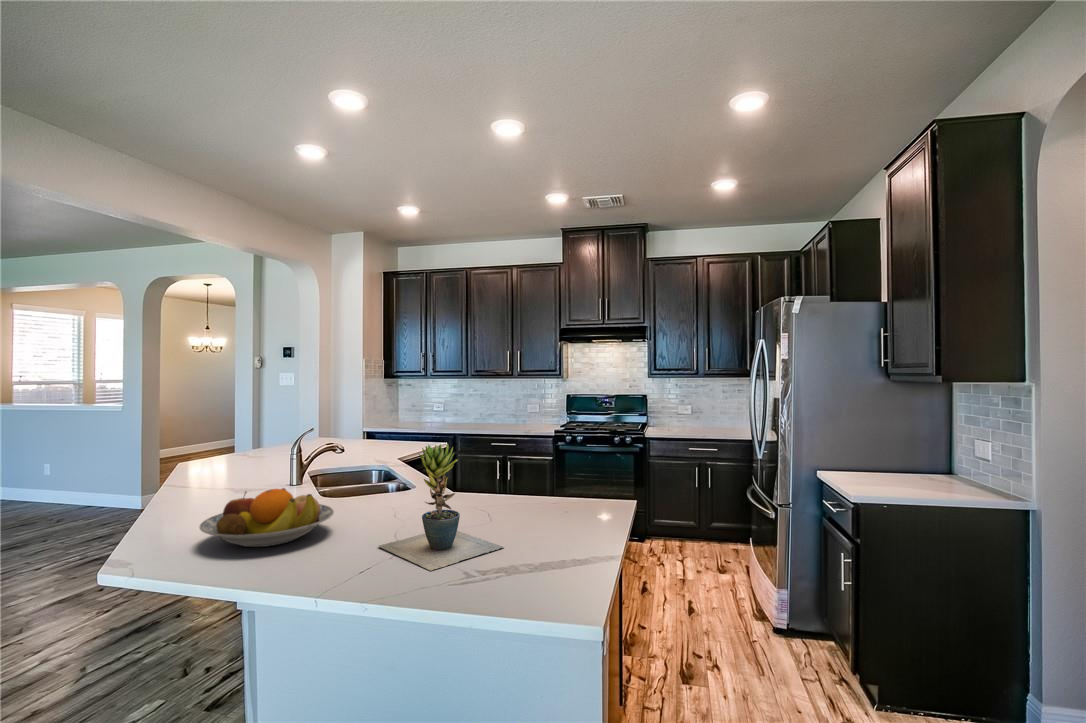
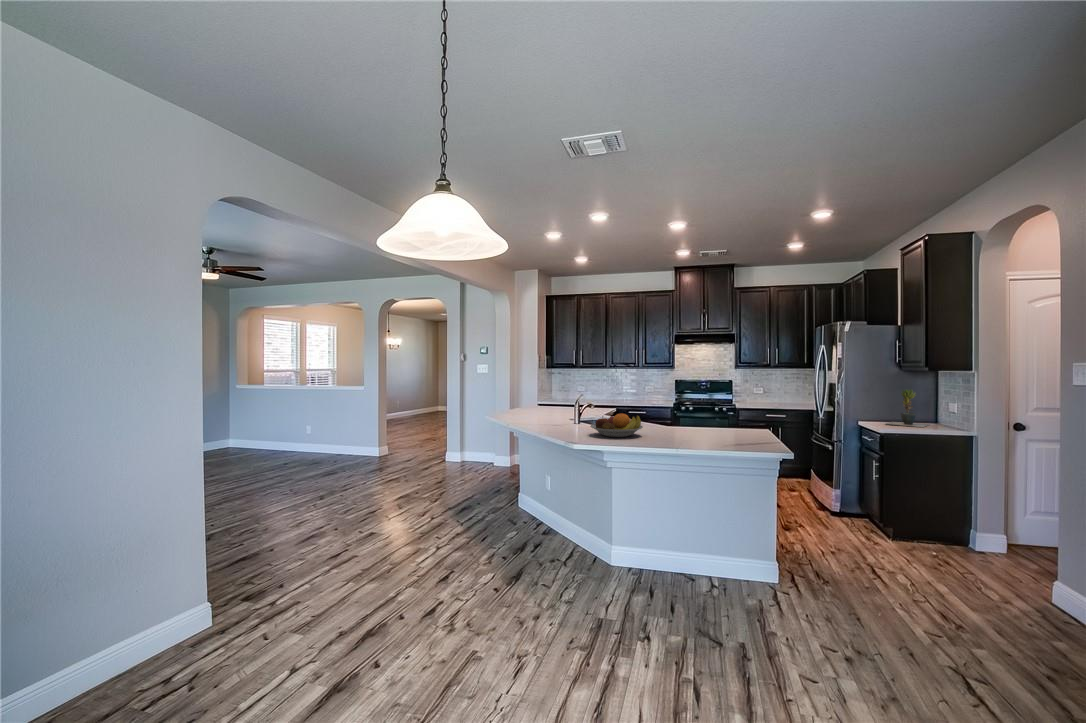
potted plant: present [379,444,503,570] -> present [887,390,927,427]

